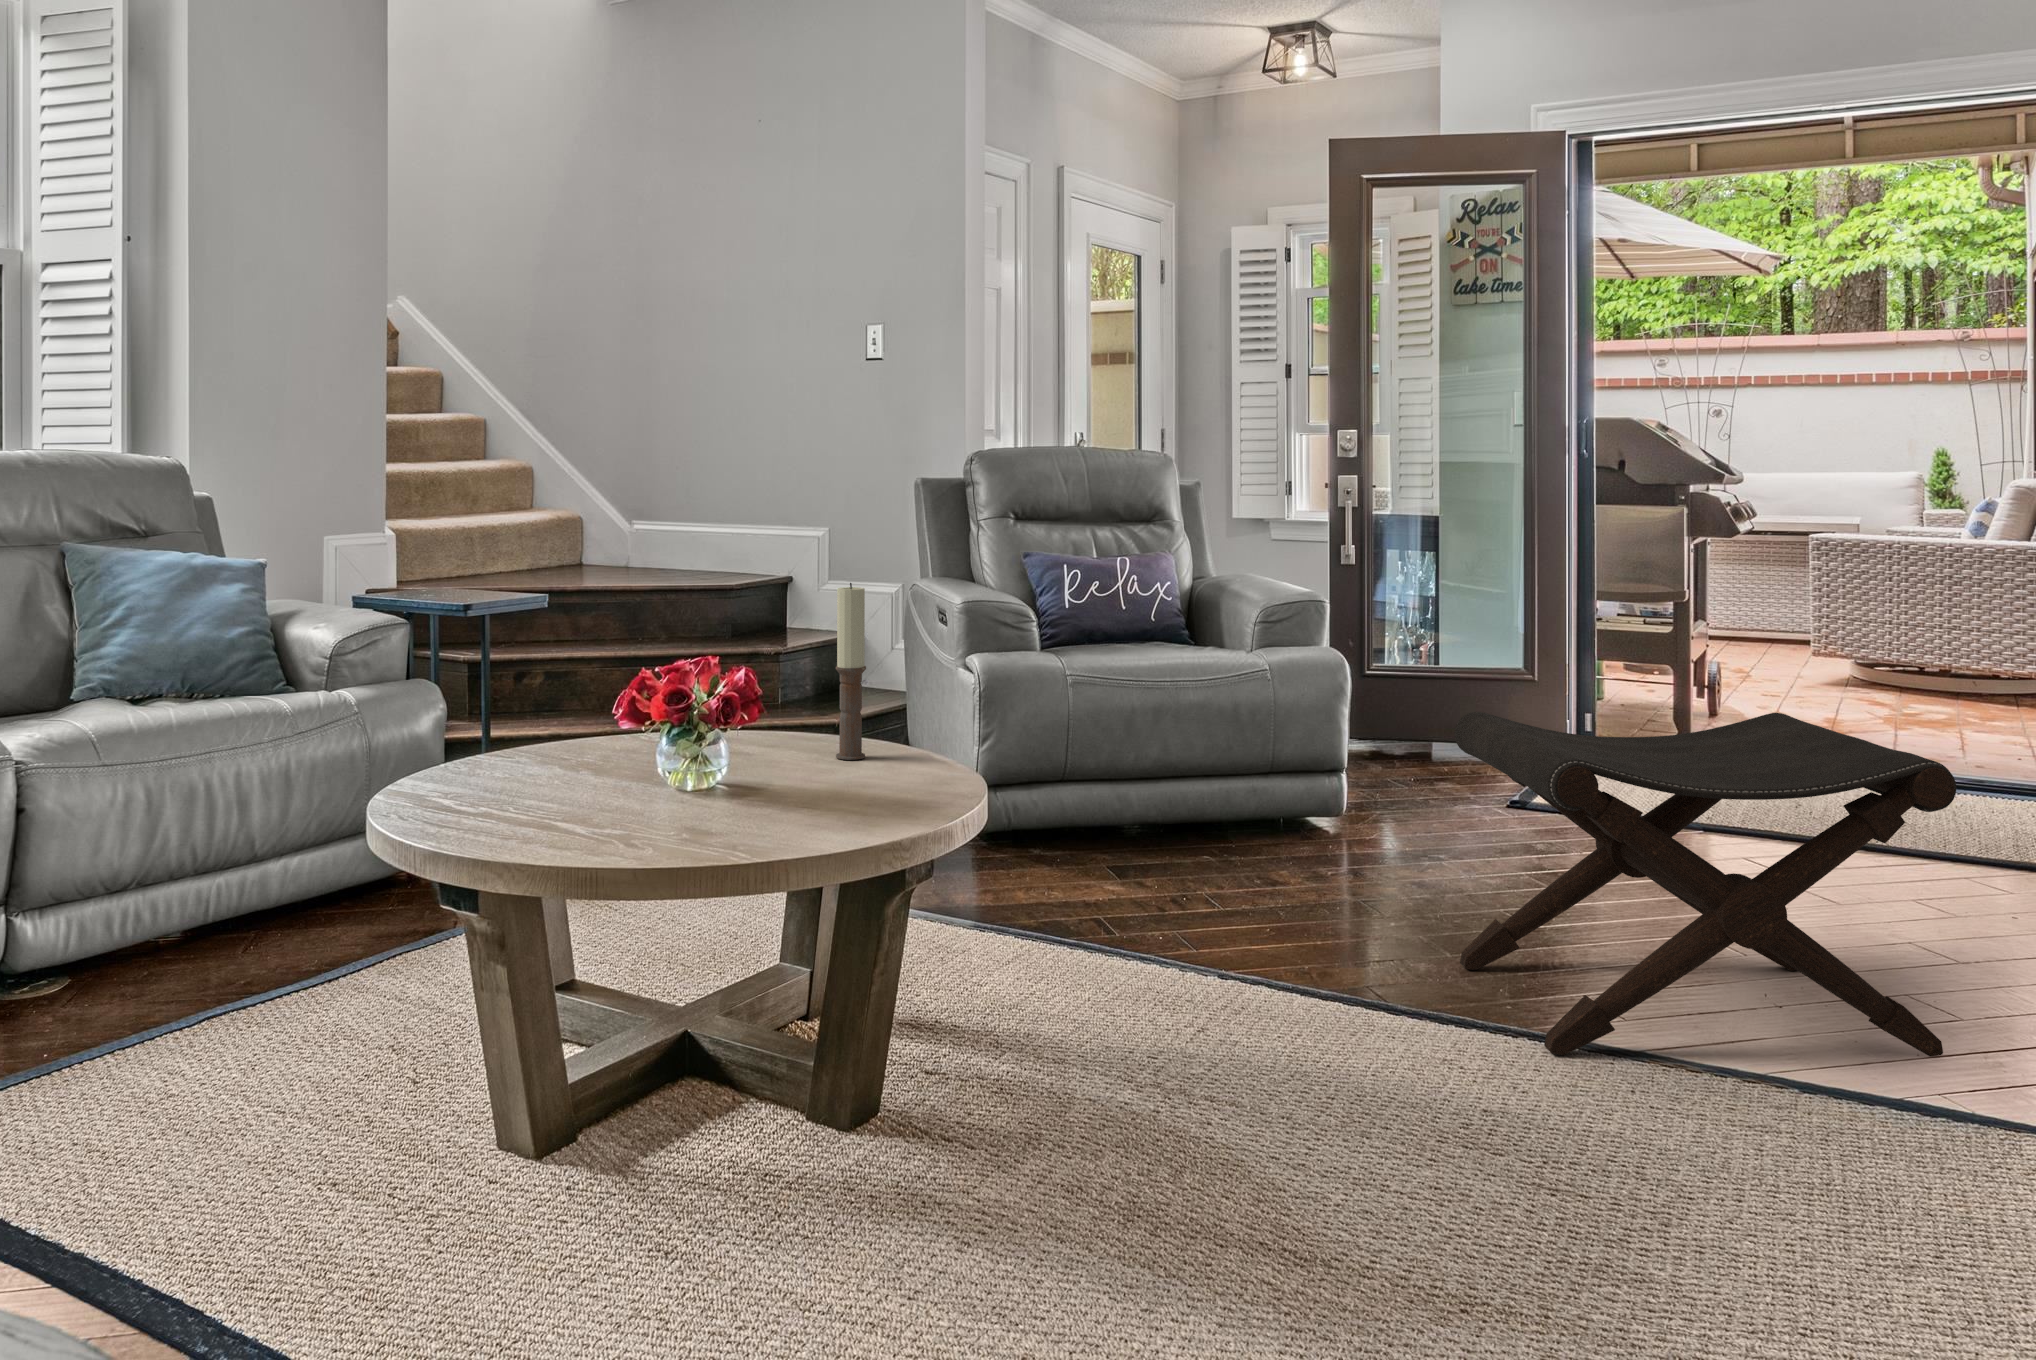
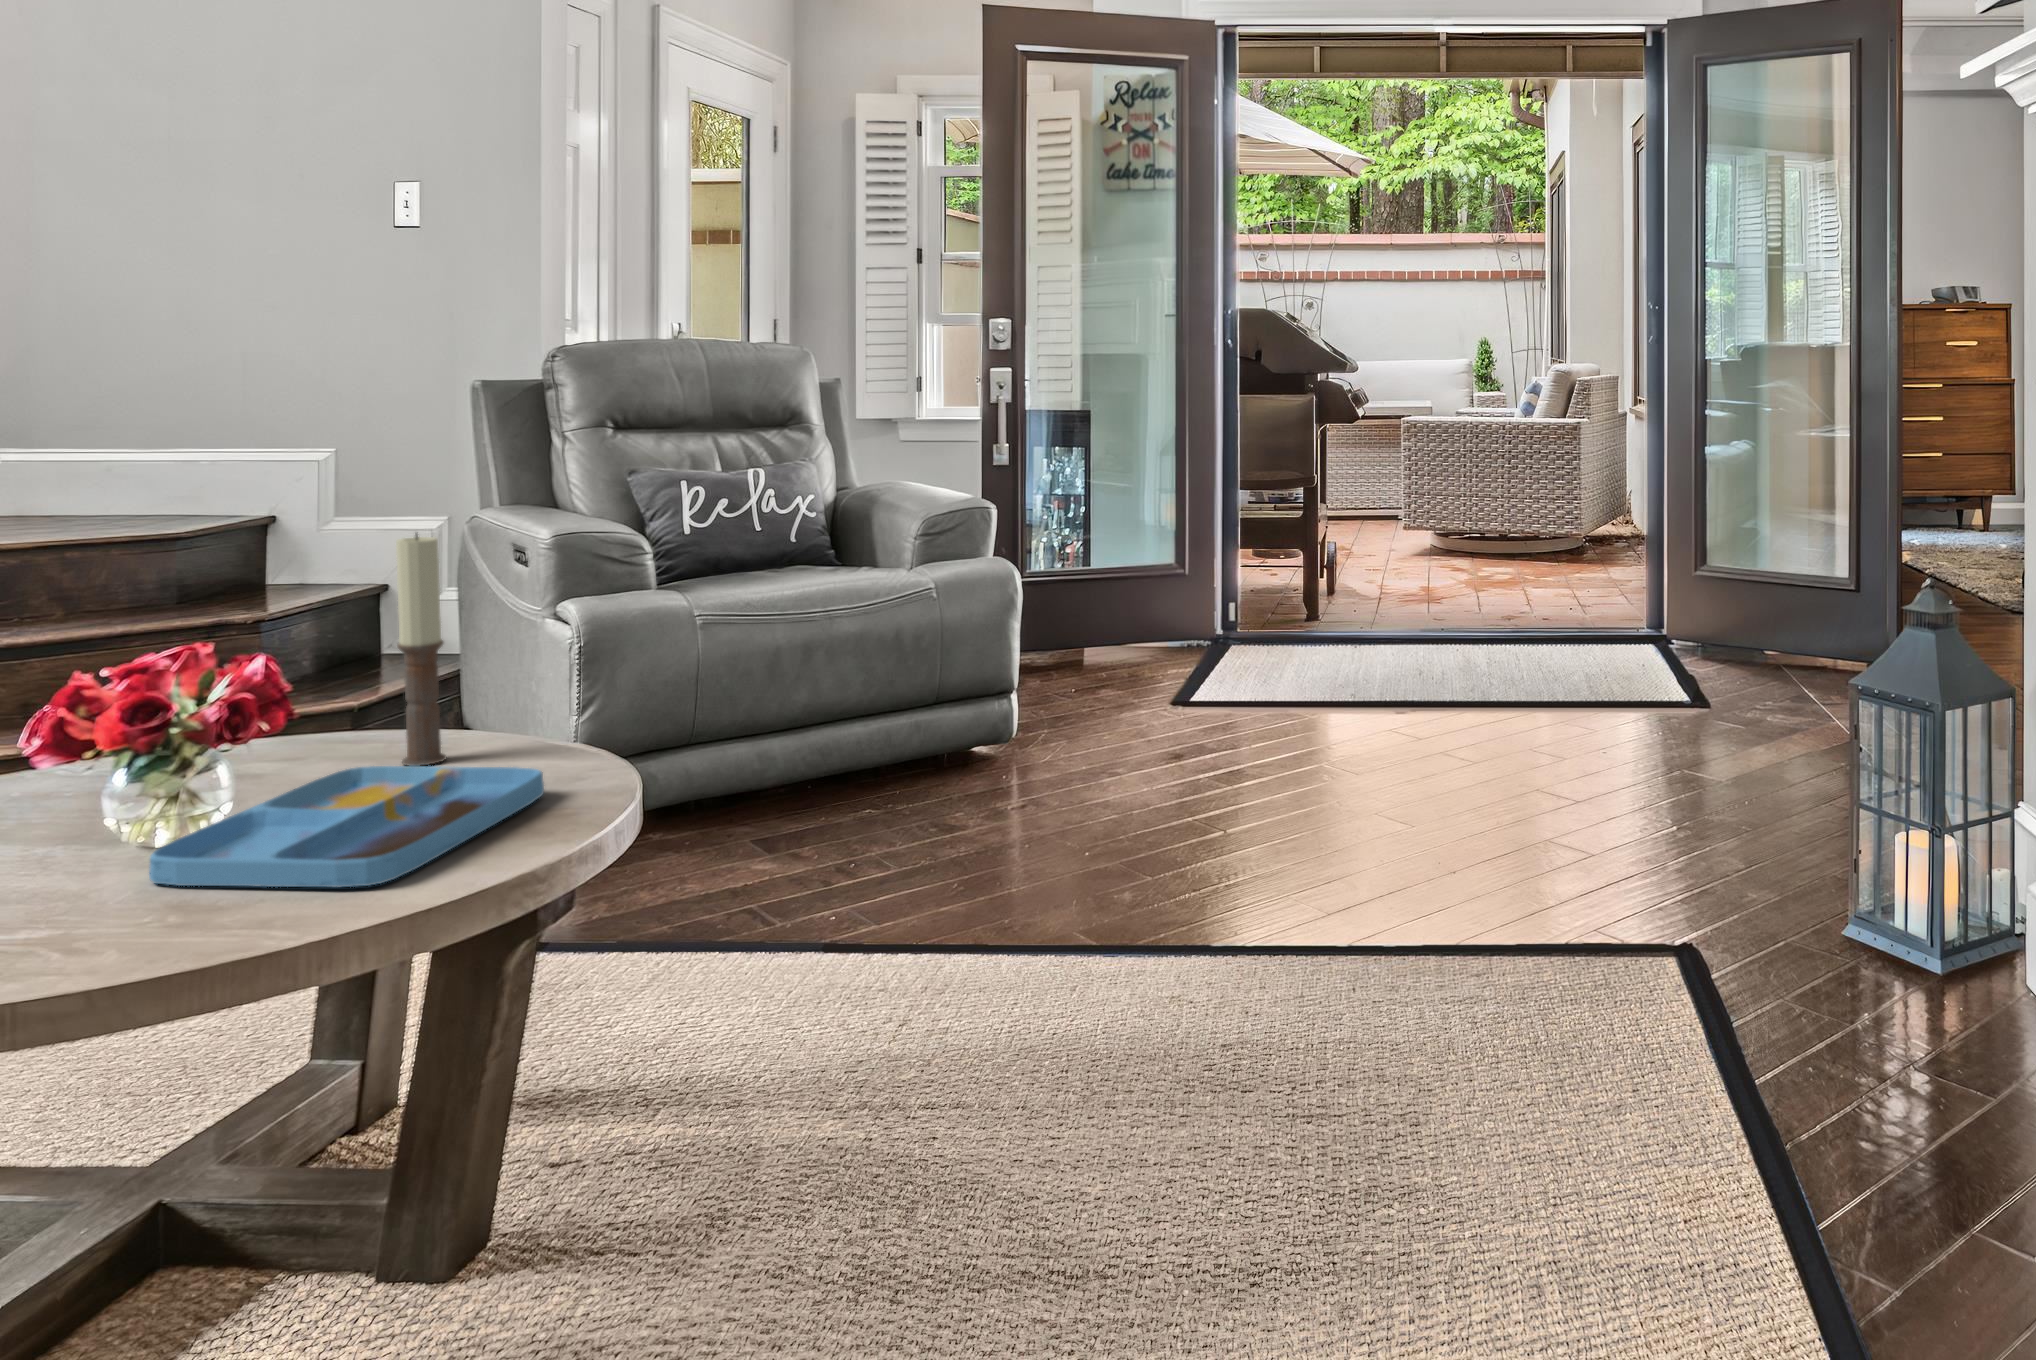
footstool: present [1455,712,1956,1056] -> none [1156,607,1613,981]
tray: none [677,753,926,827] -> present [149,766,544,887]

